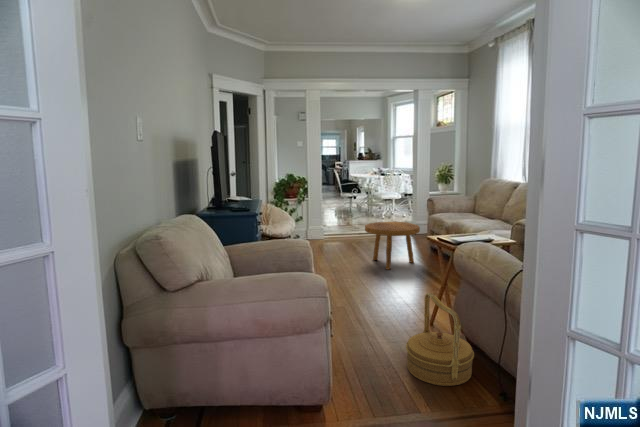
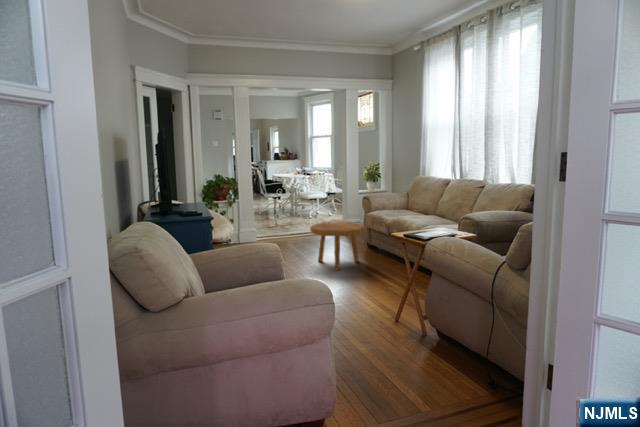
woven basket: present [406,293,474,386] -> none [393,289,458,377]

